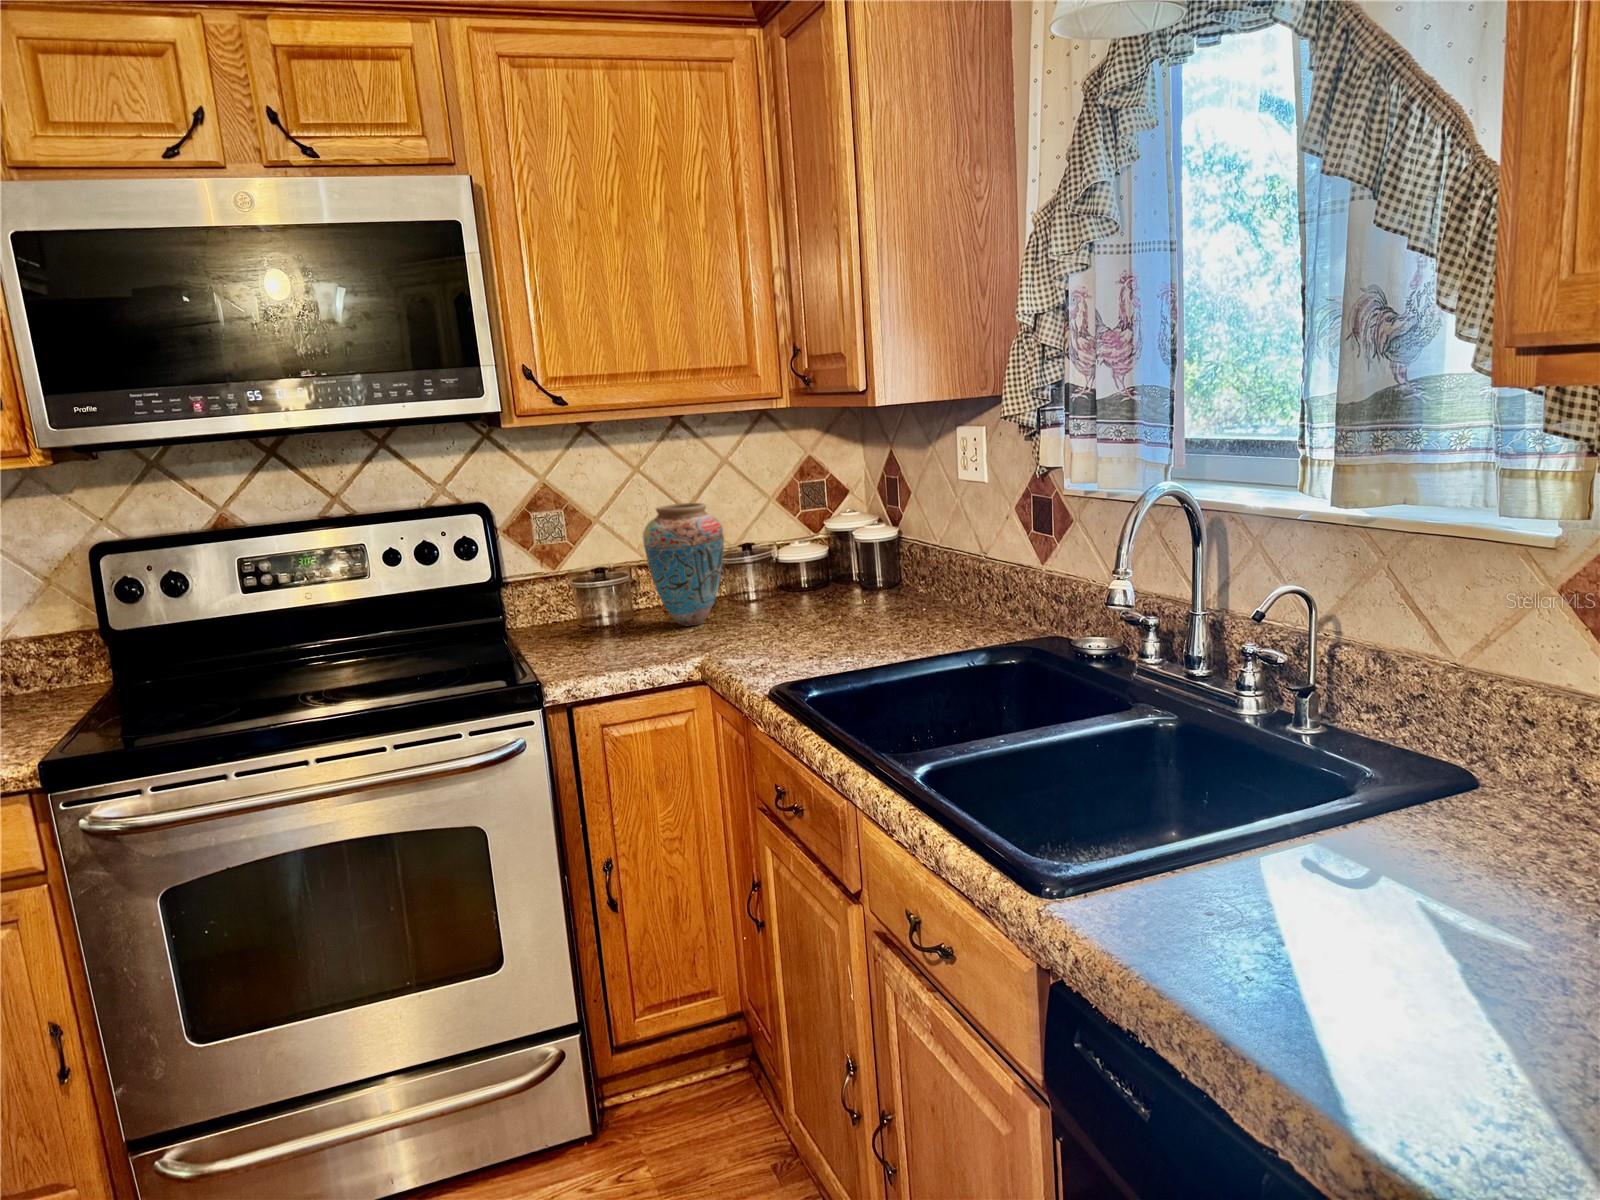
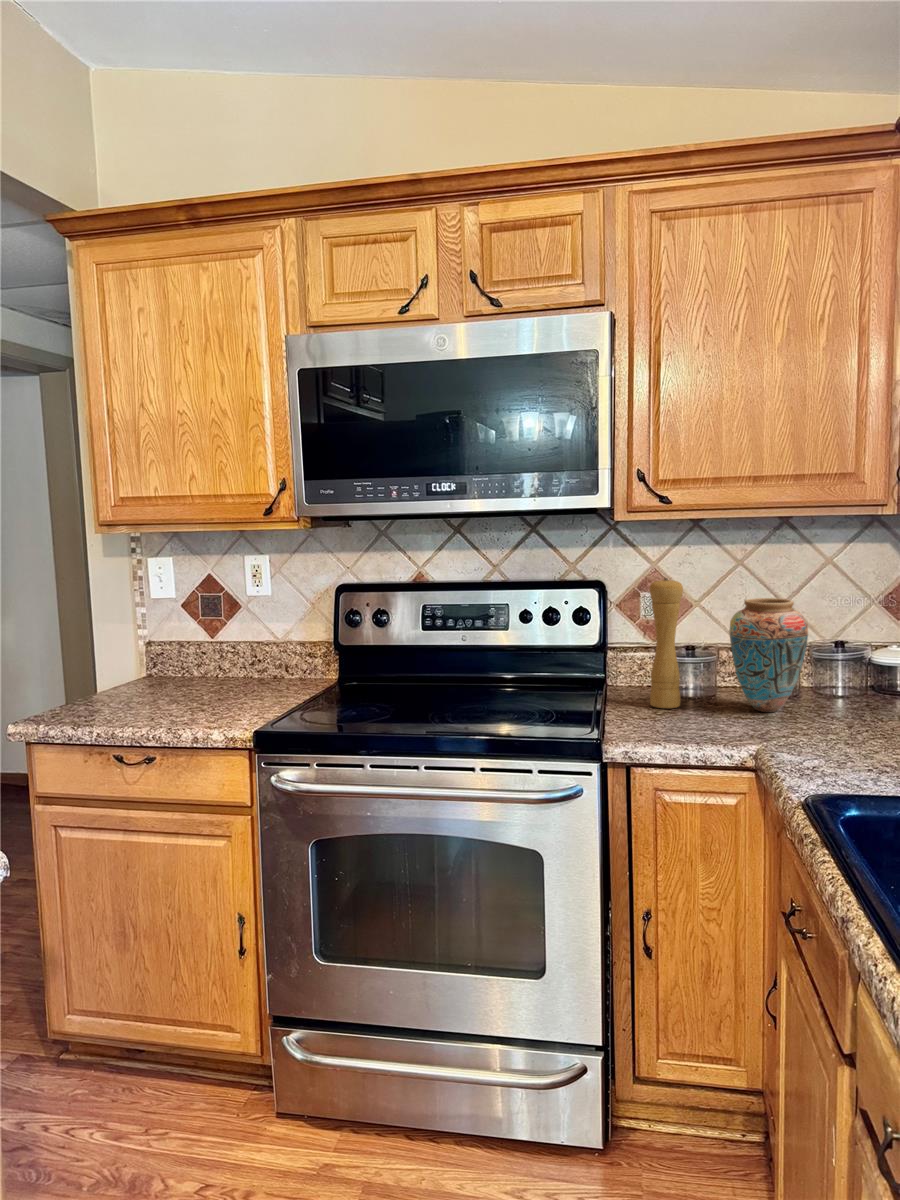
pepper mill: none [551,492,601,641] -> present [650,578,683,708]

